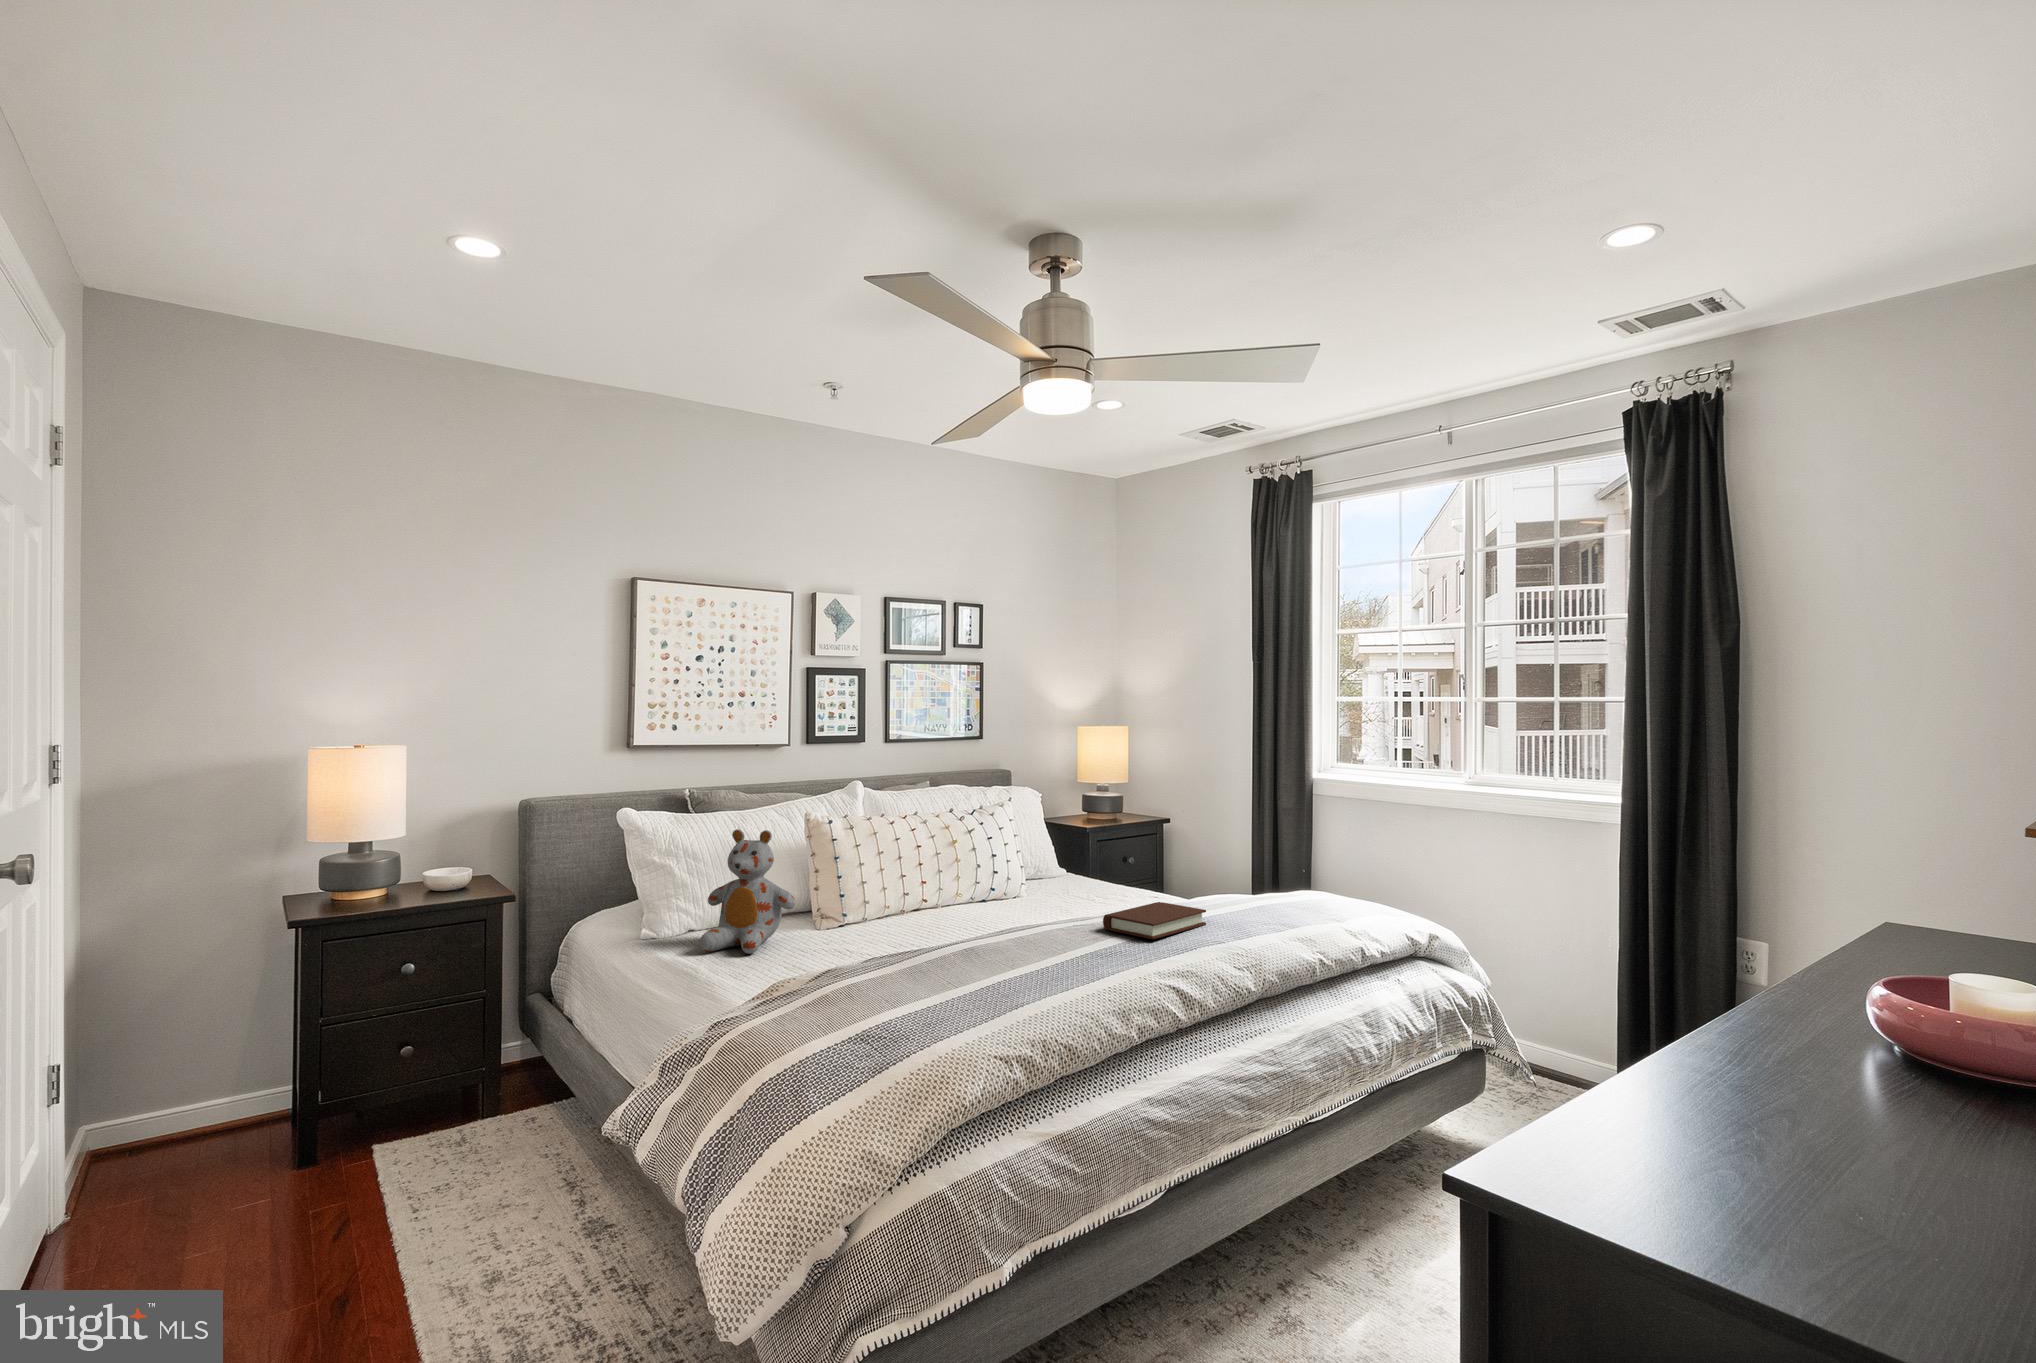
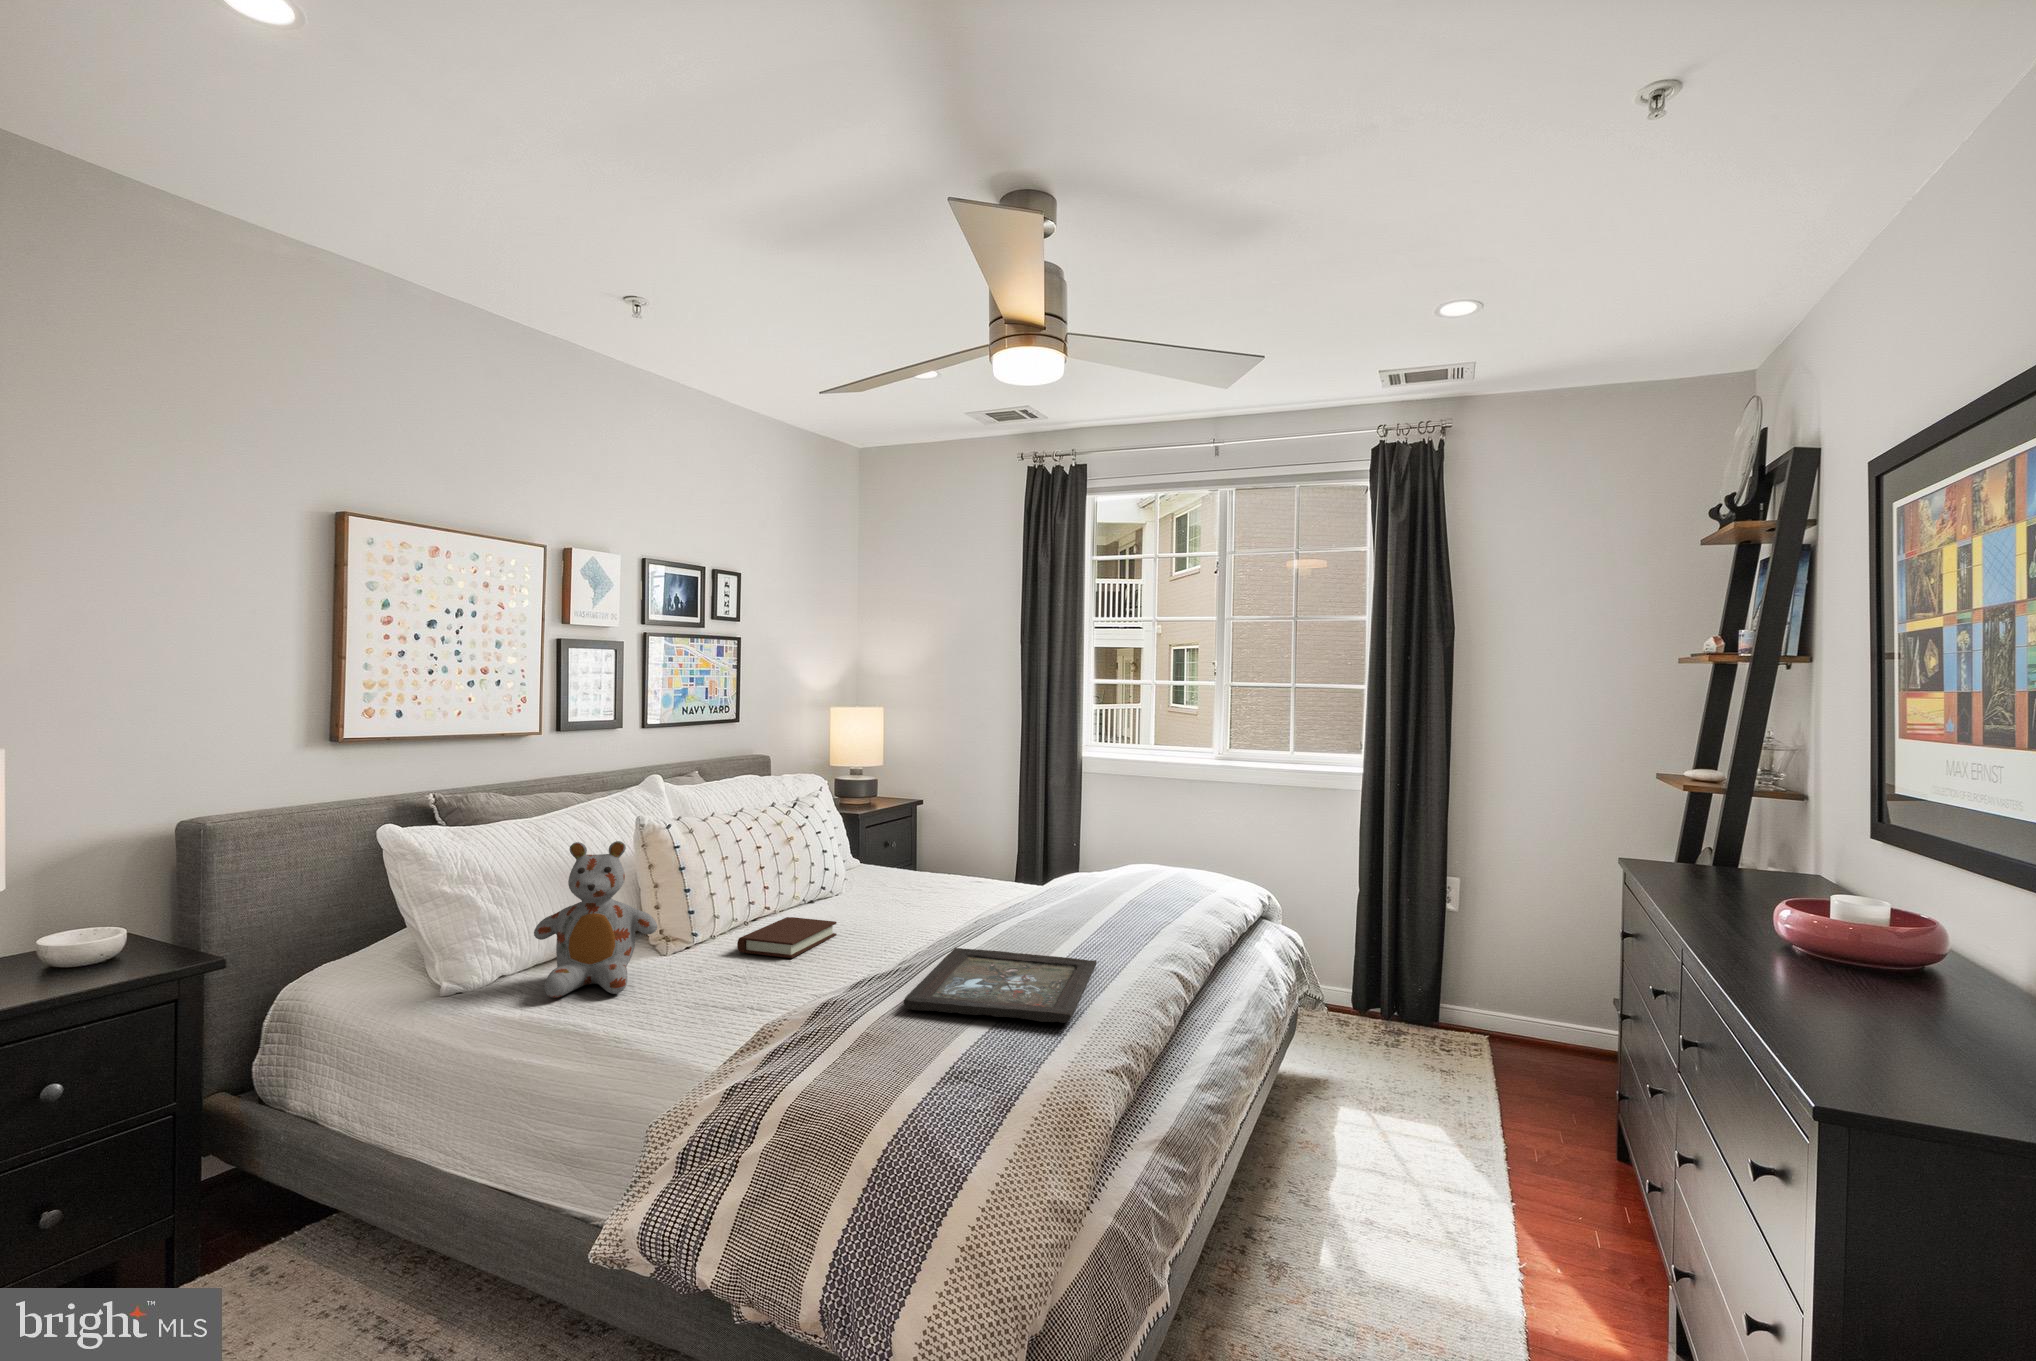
book: present [1103,902,1206,939] -> present [737,917,837,958]
tray: none [886,943,1104,1011] -> present [904,948,1097,1023]

